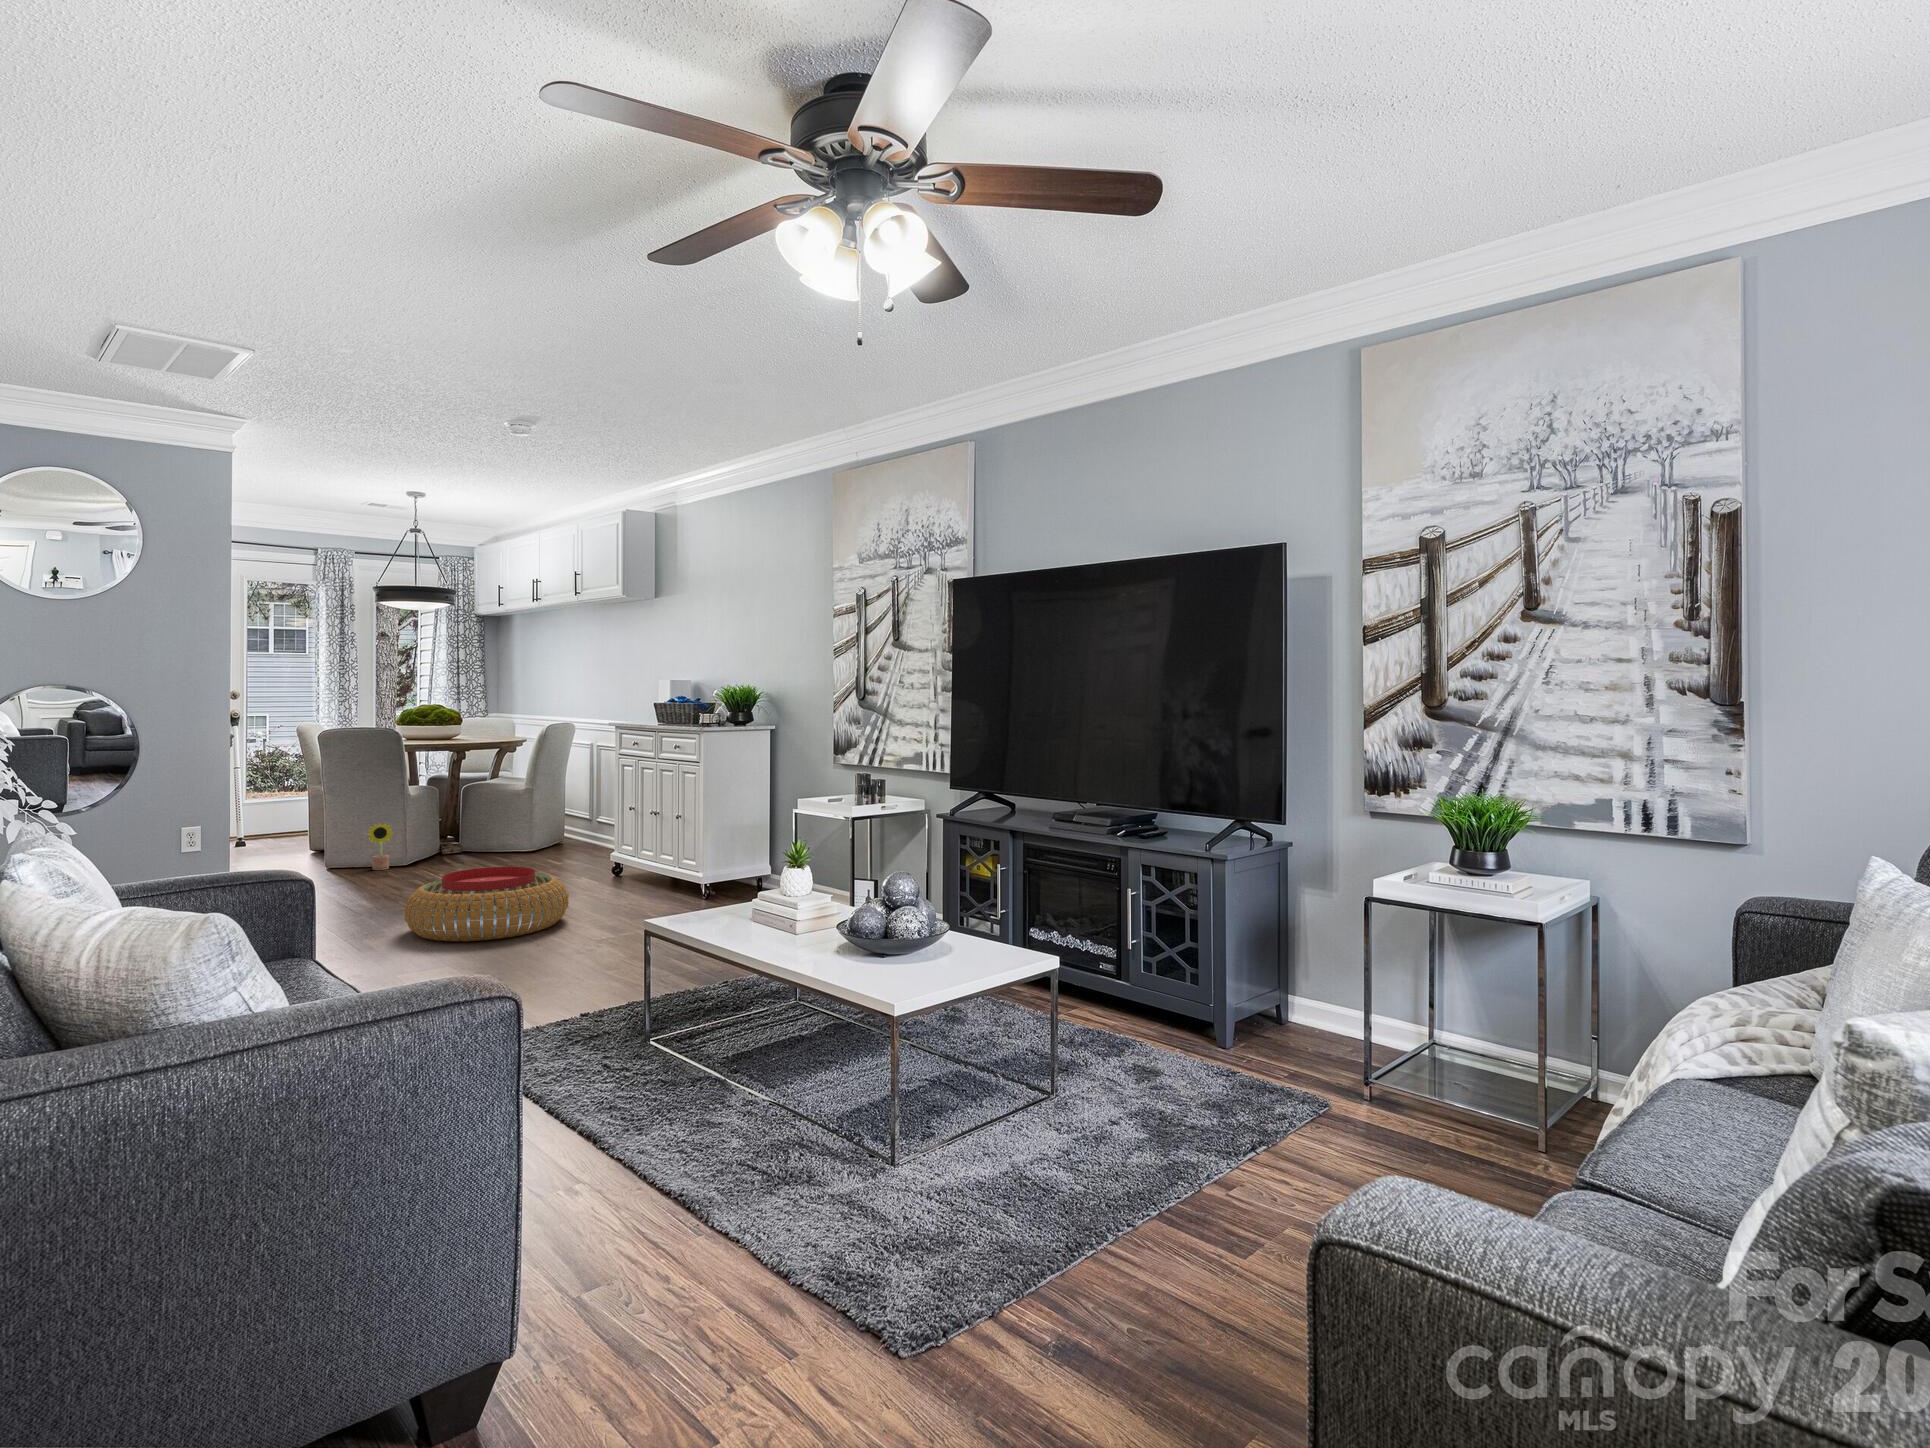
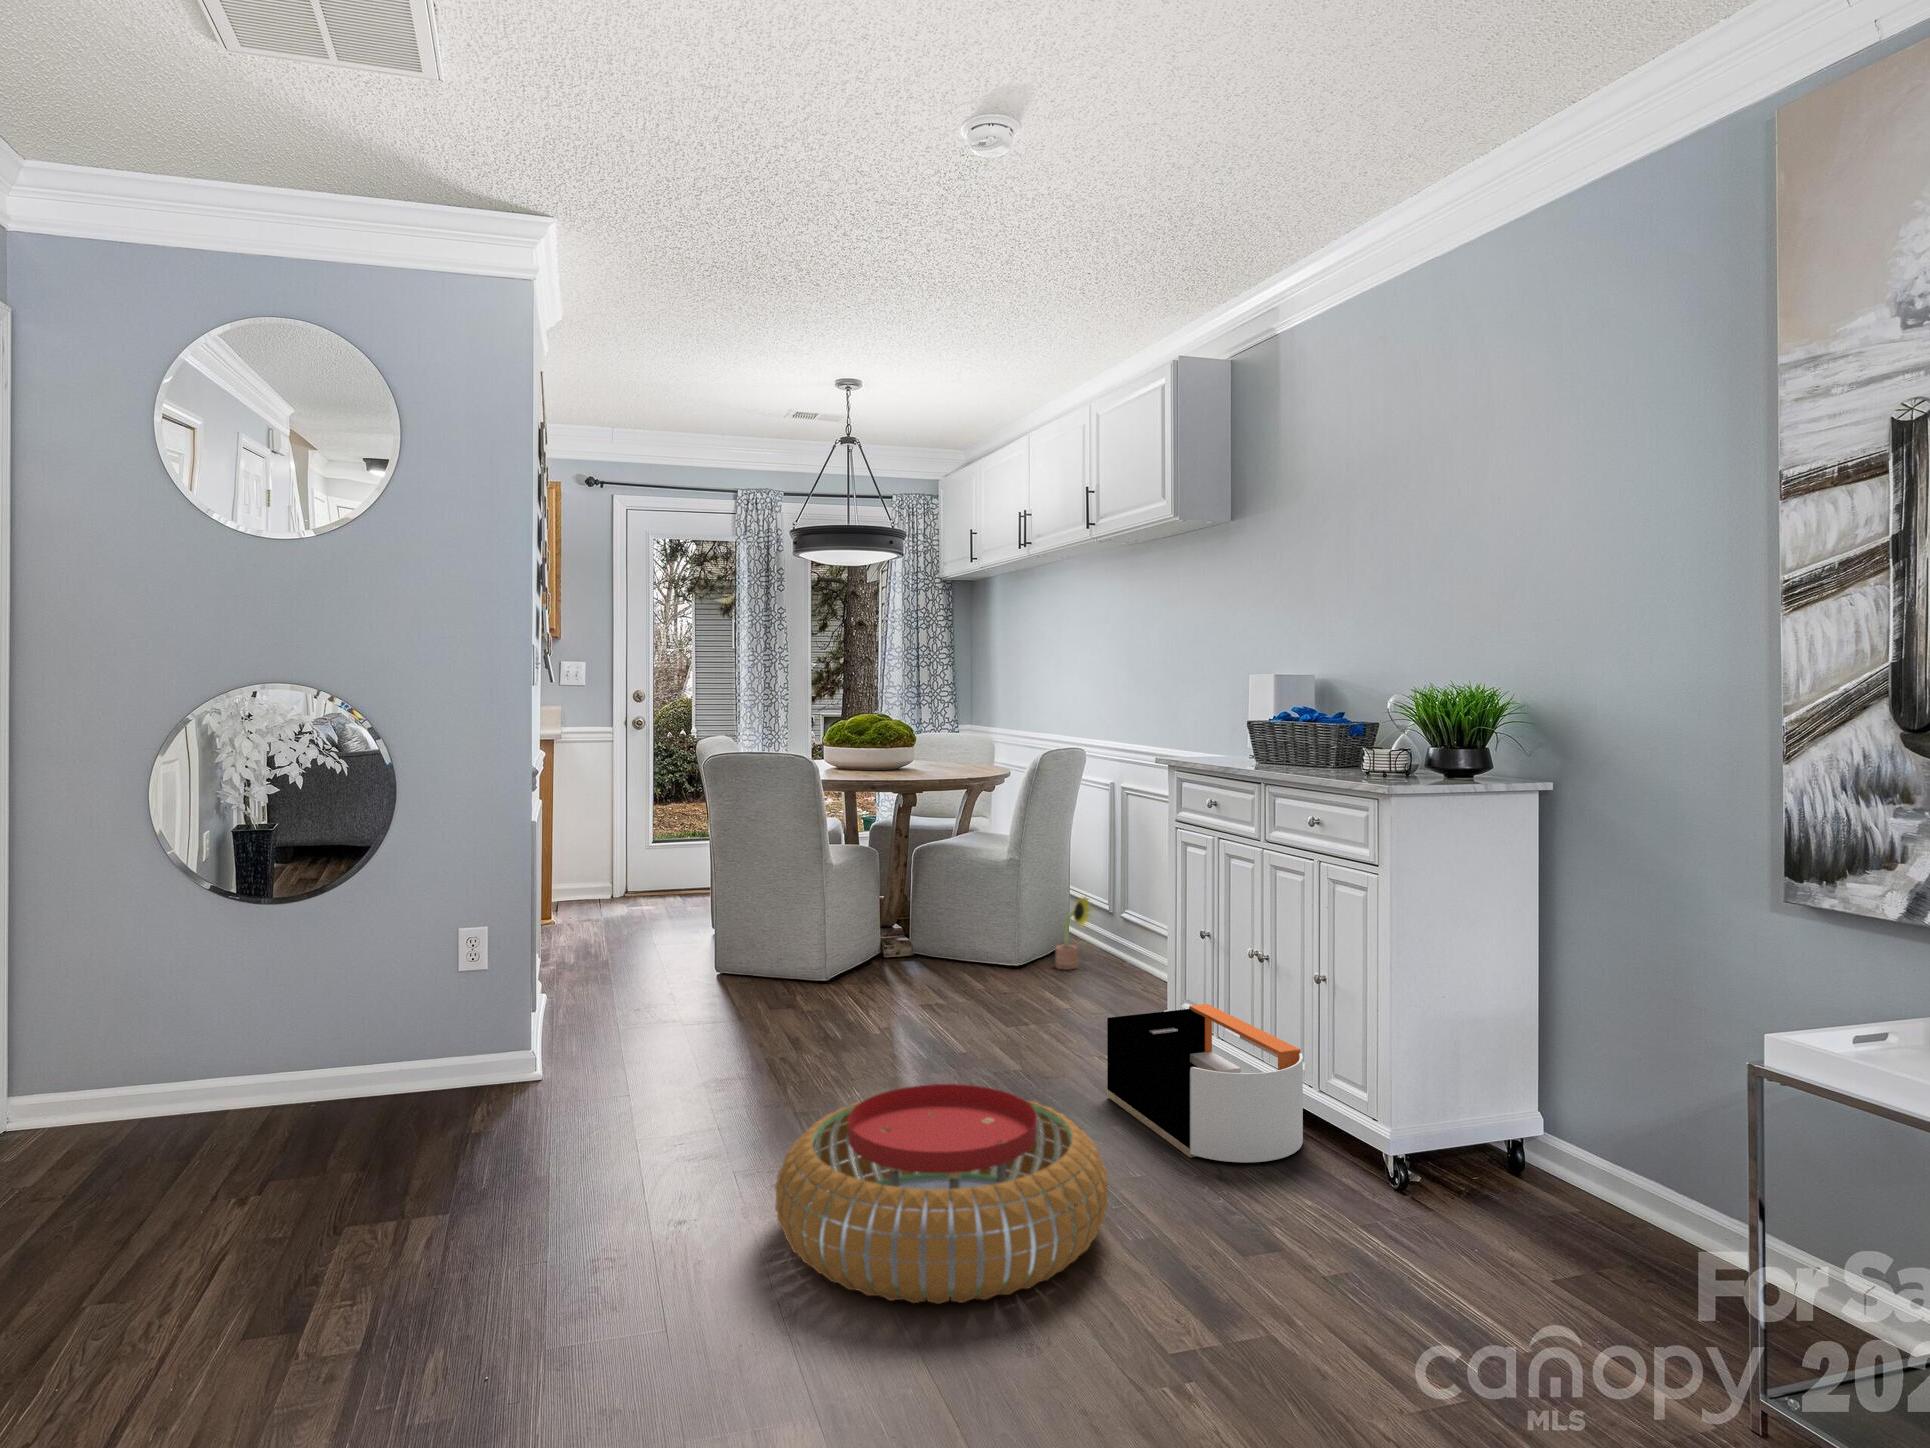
decorative plant: present [367,823,393,870] -> present [1056,897,1091,970]
storage bin: none [577,841,670,900] -> present [1107,1004,1303,1162]

